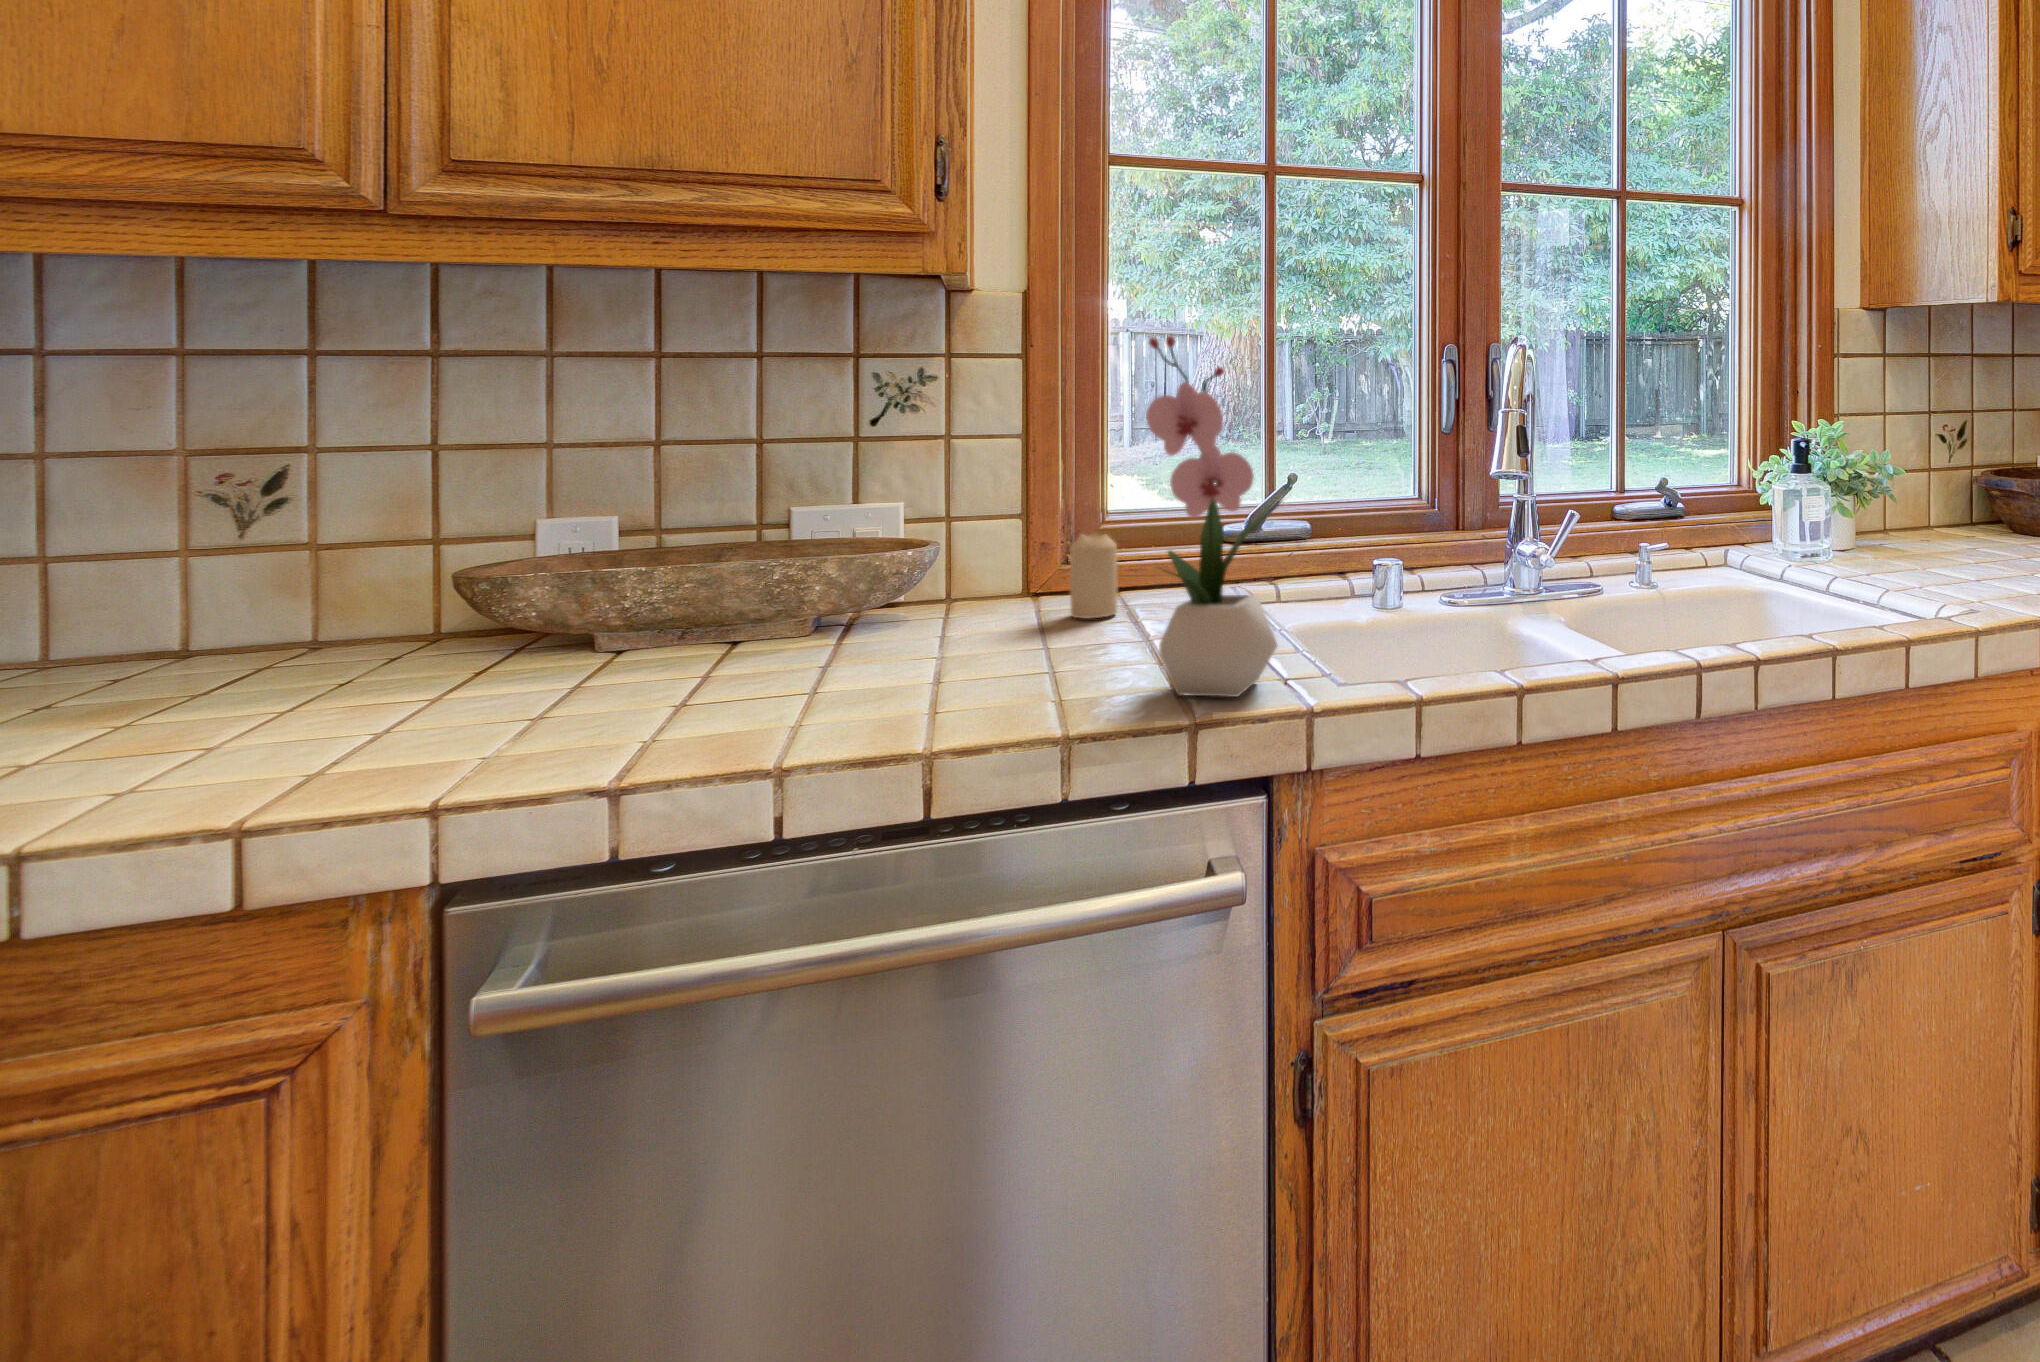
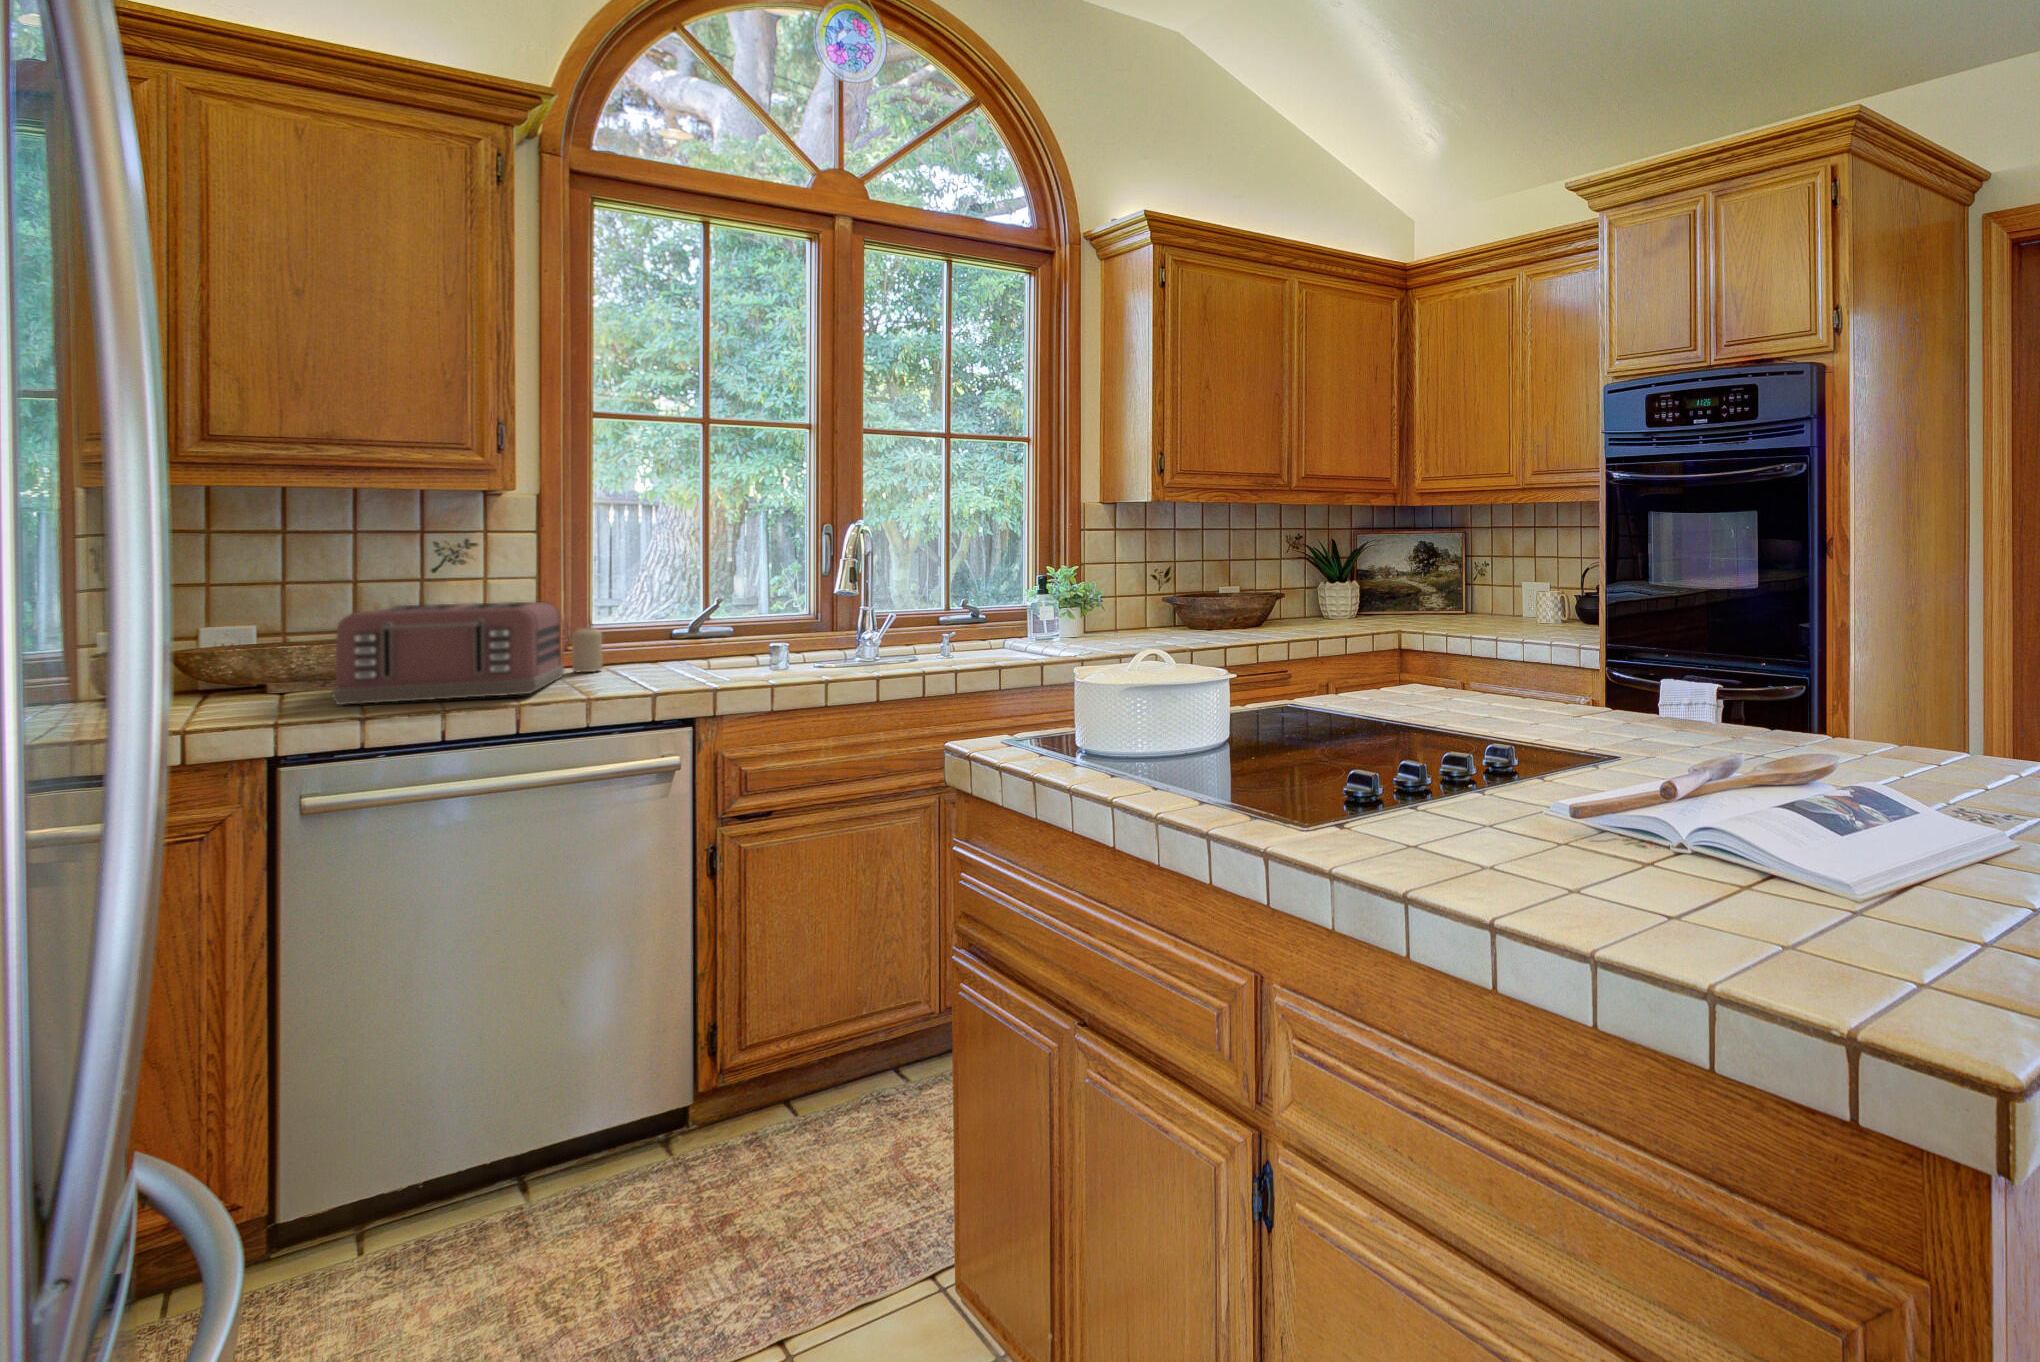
flower arrangement: present [1146,336,1282,697] -> none [632,523,707,688]
toaster: none [602,491,1052,727] -> present [332,601,564,705]

